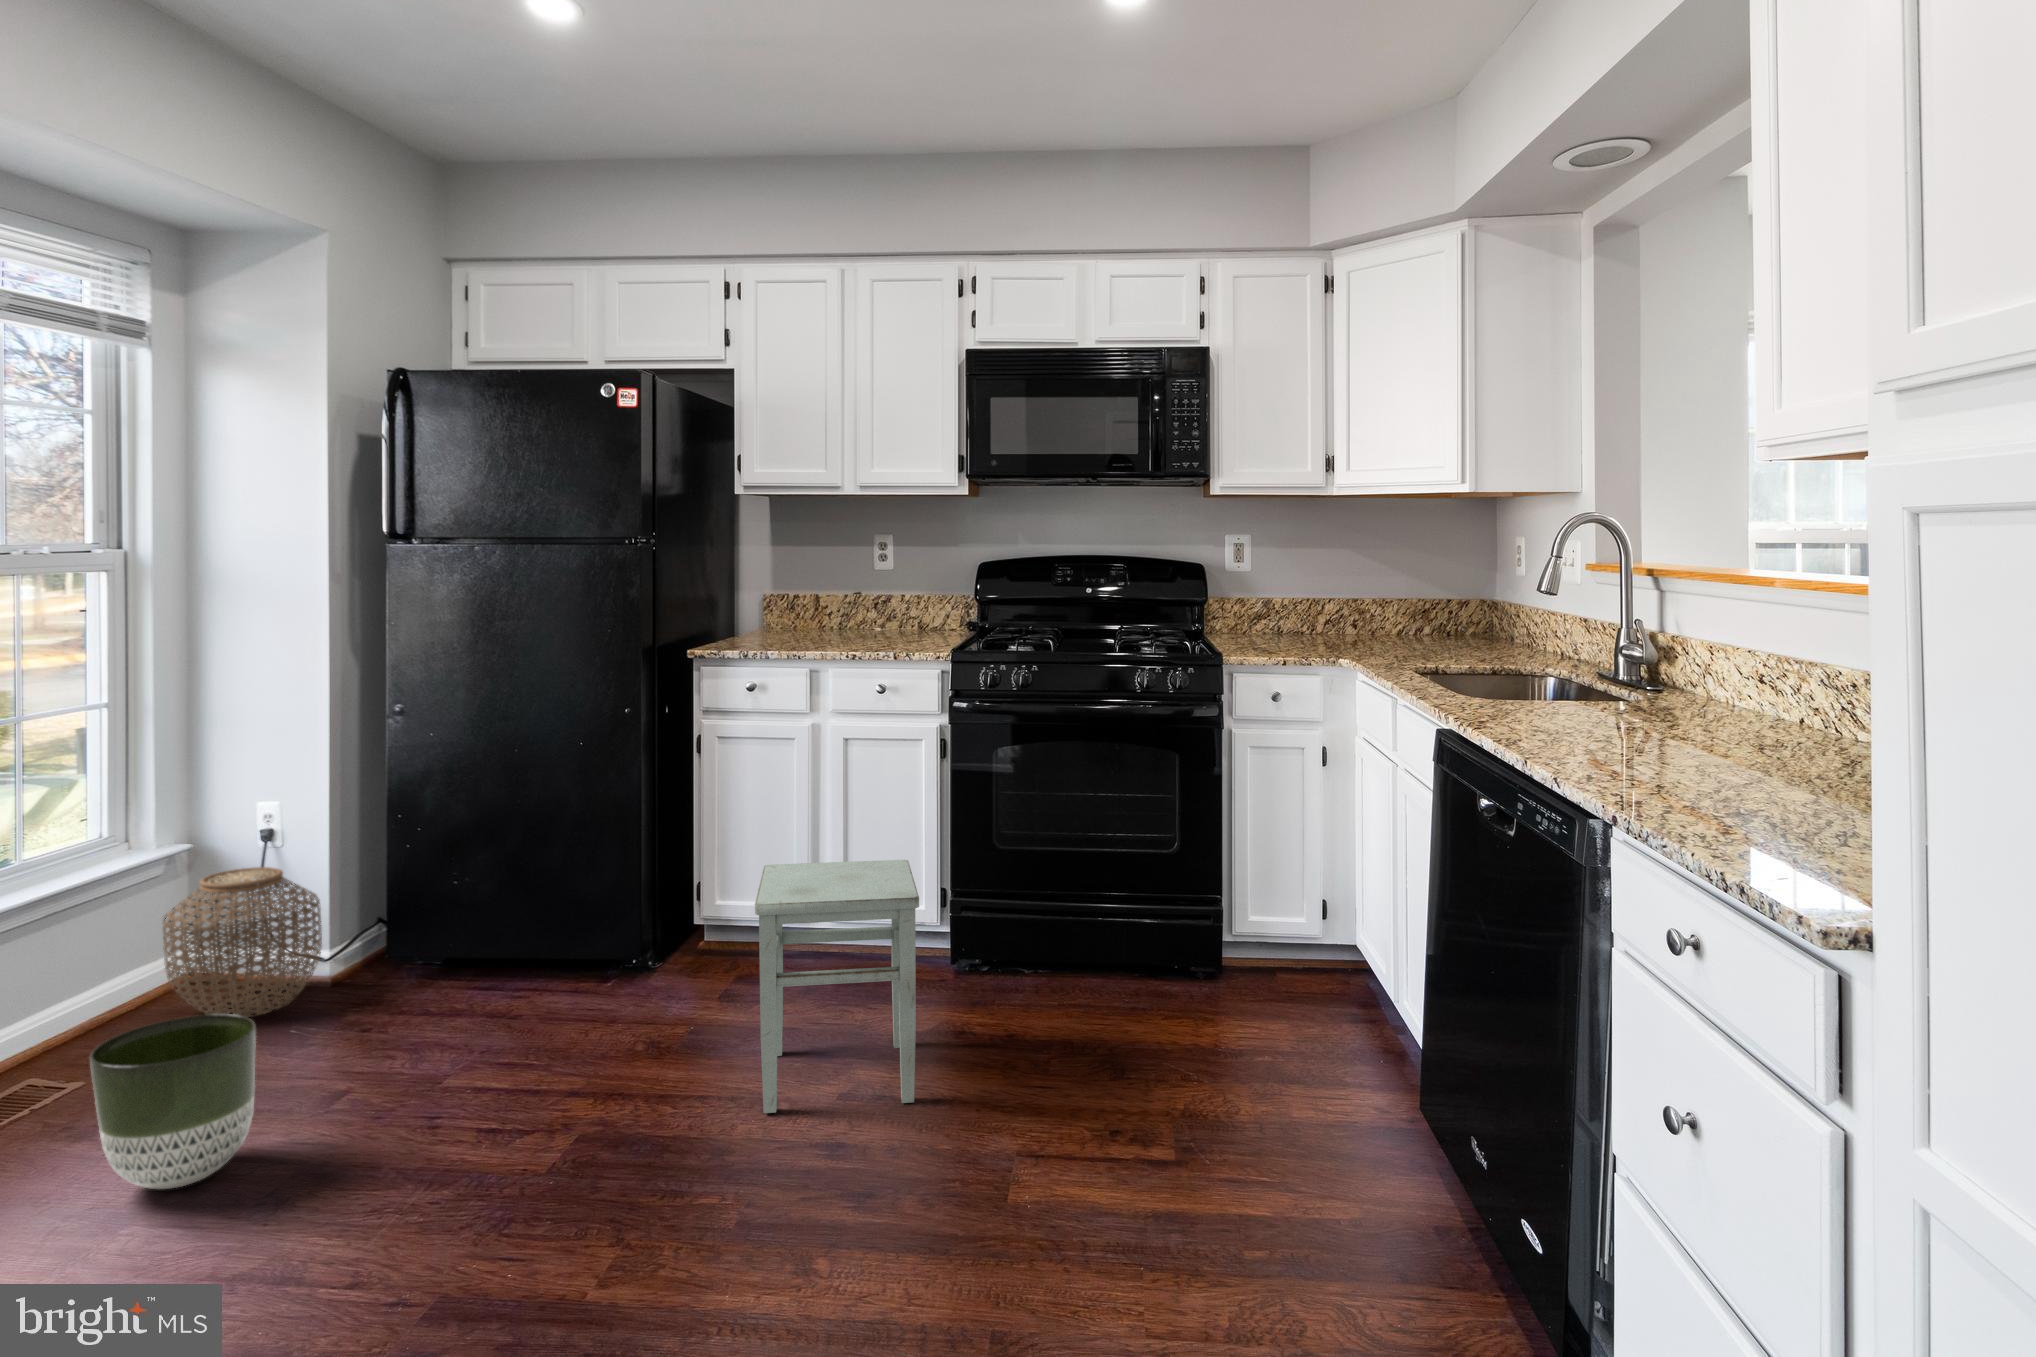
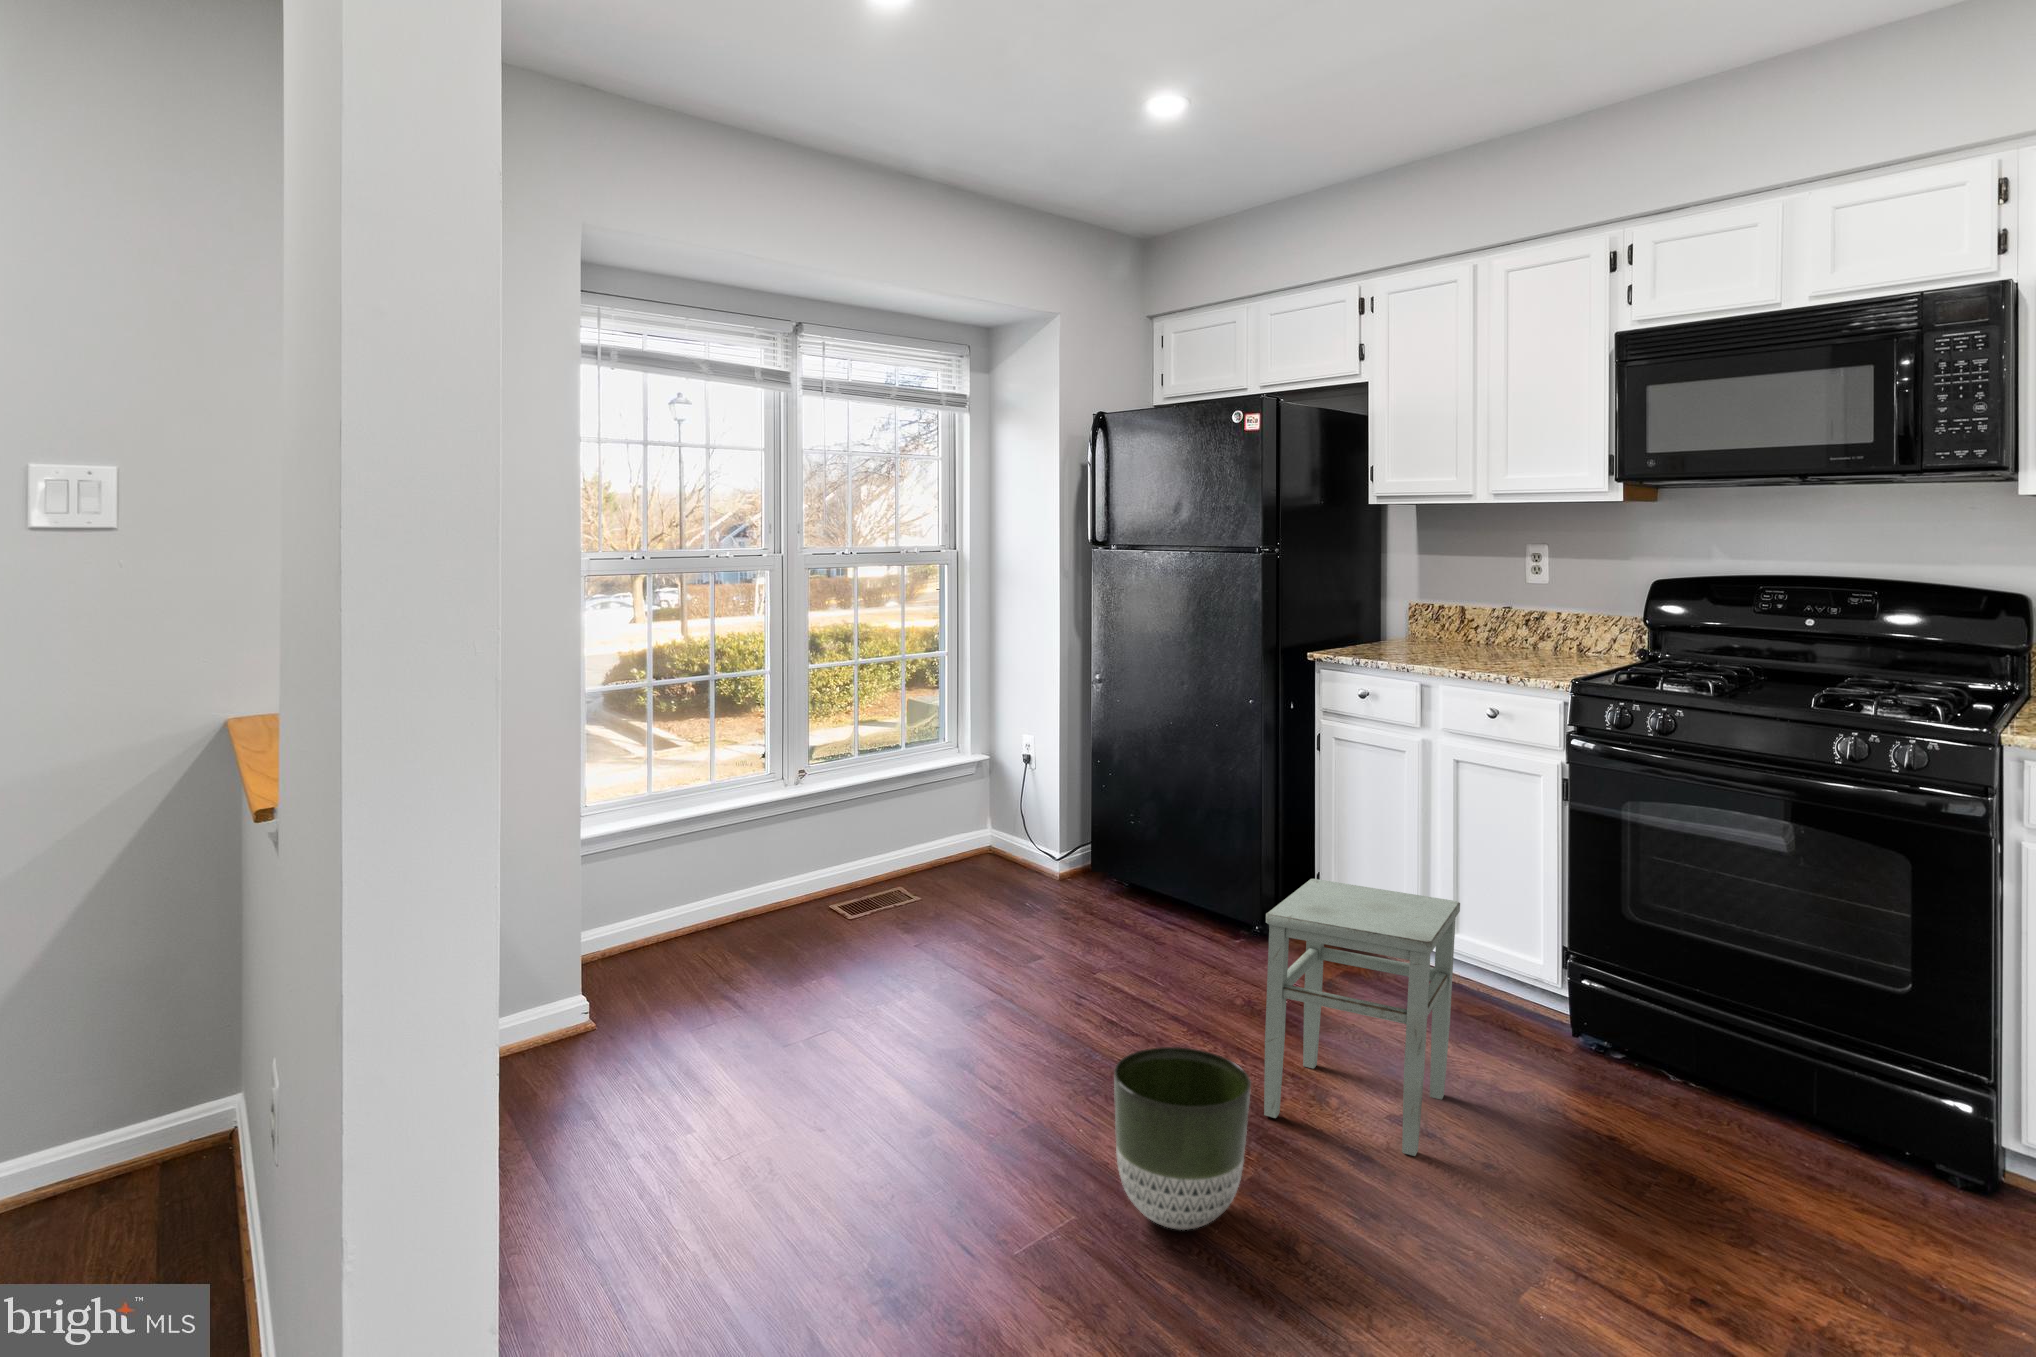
woven basket: present [163,867,322,1017] -> none [909,807,1007,920]
planter: present [90,1014,256,1189] -> present [1114,1047,1251,1230]

